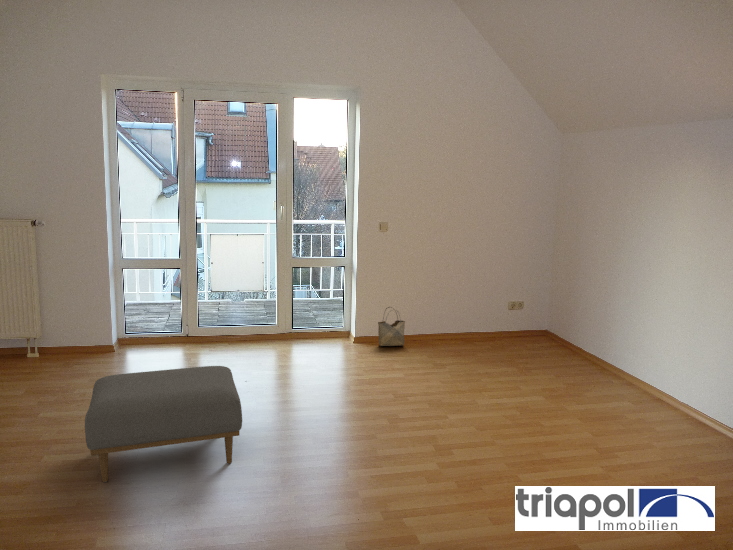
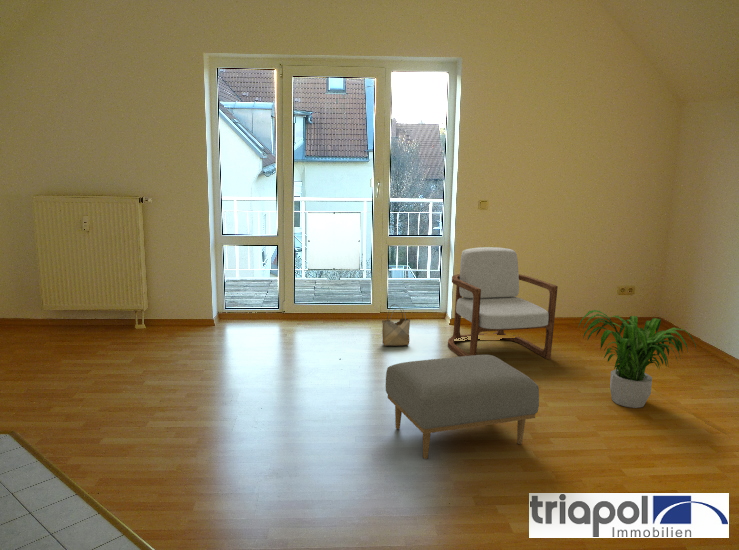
armchair: none [441,252,545,363] -> present [448,247,558,359]
potted plant: none [564,309,680,403] -> present [579,310,696,408]
ottoman: present [85,366,242,482] -> present [386,355,539,459]

